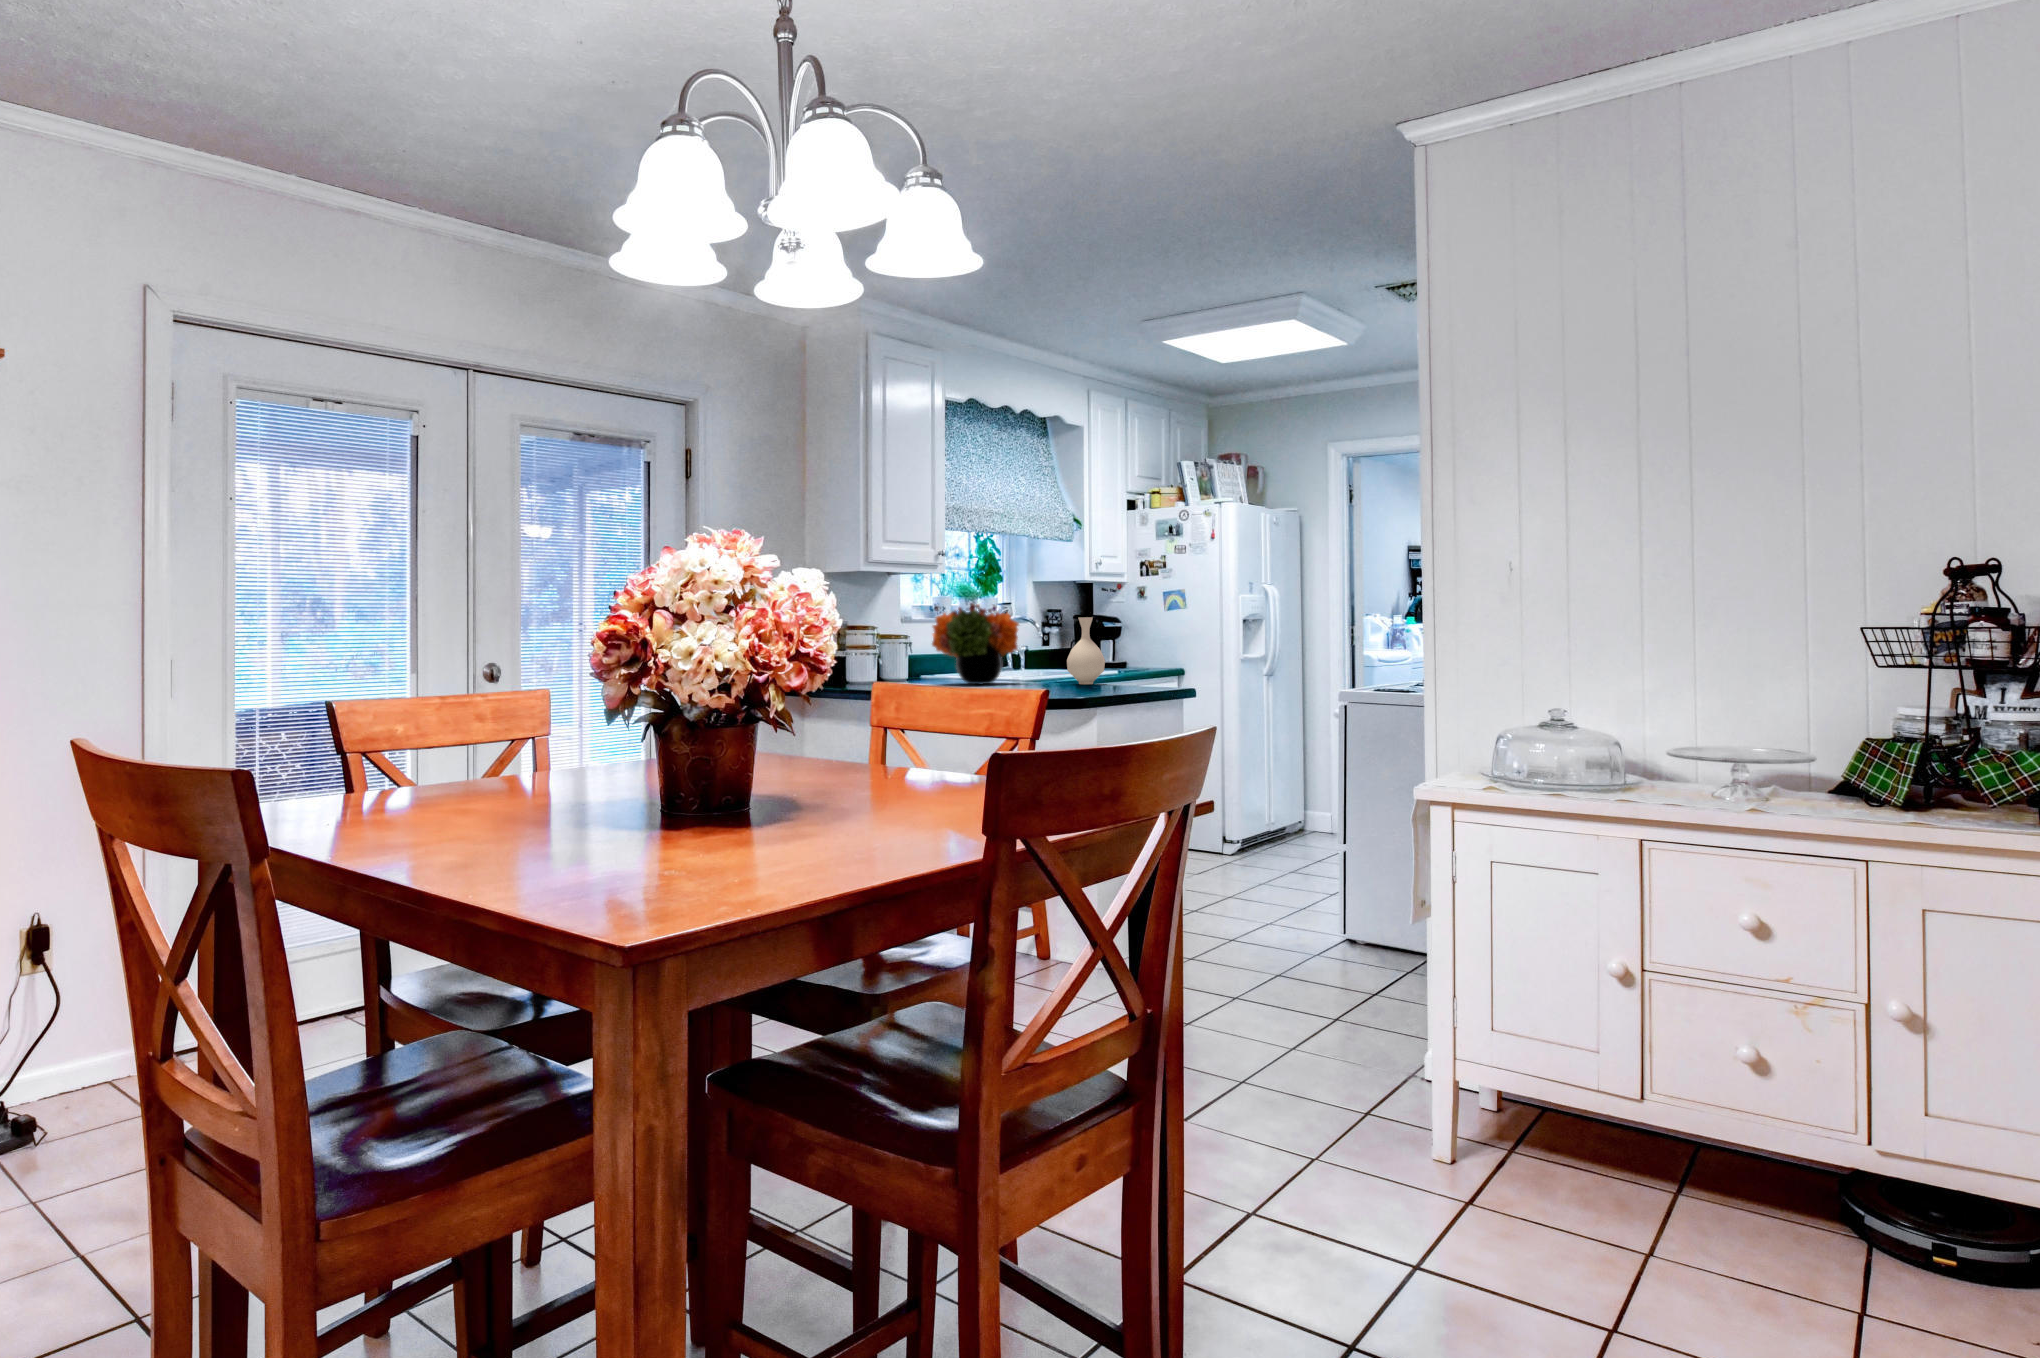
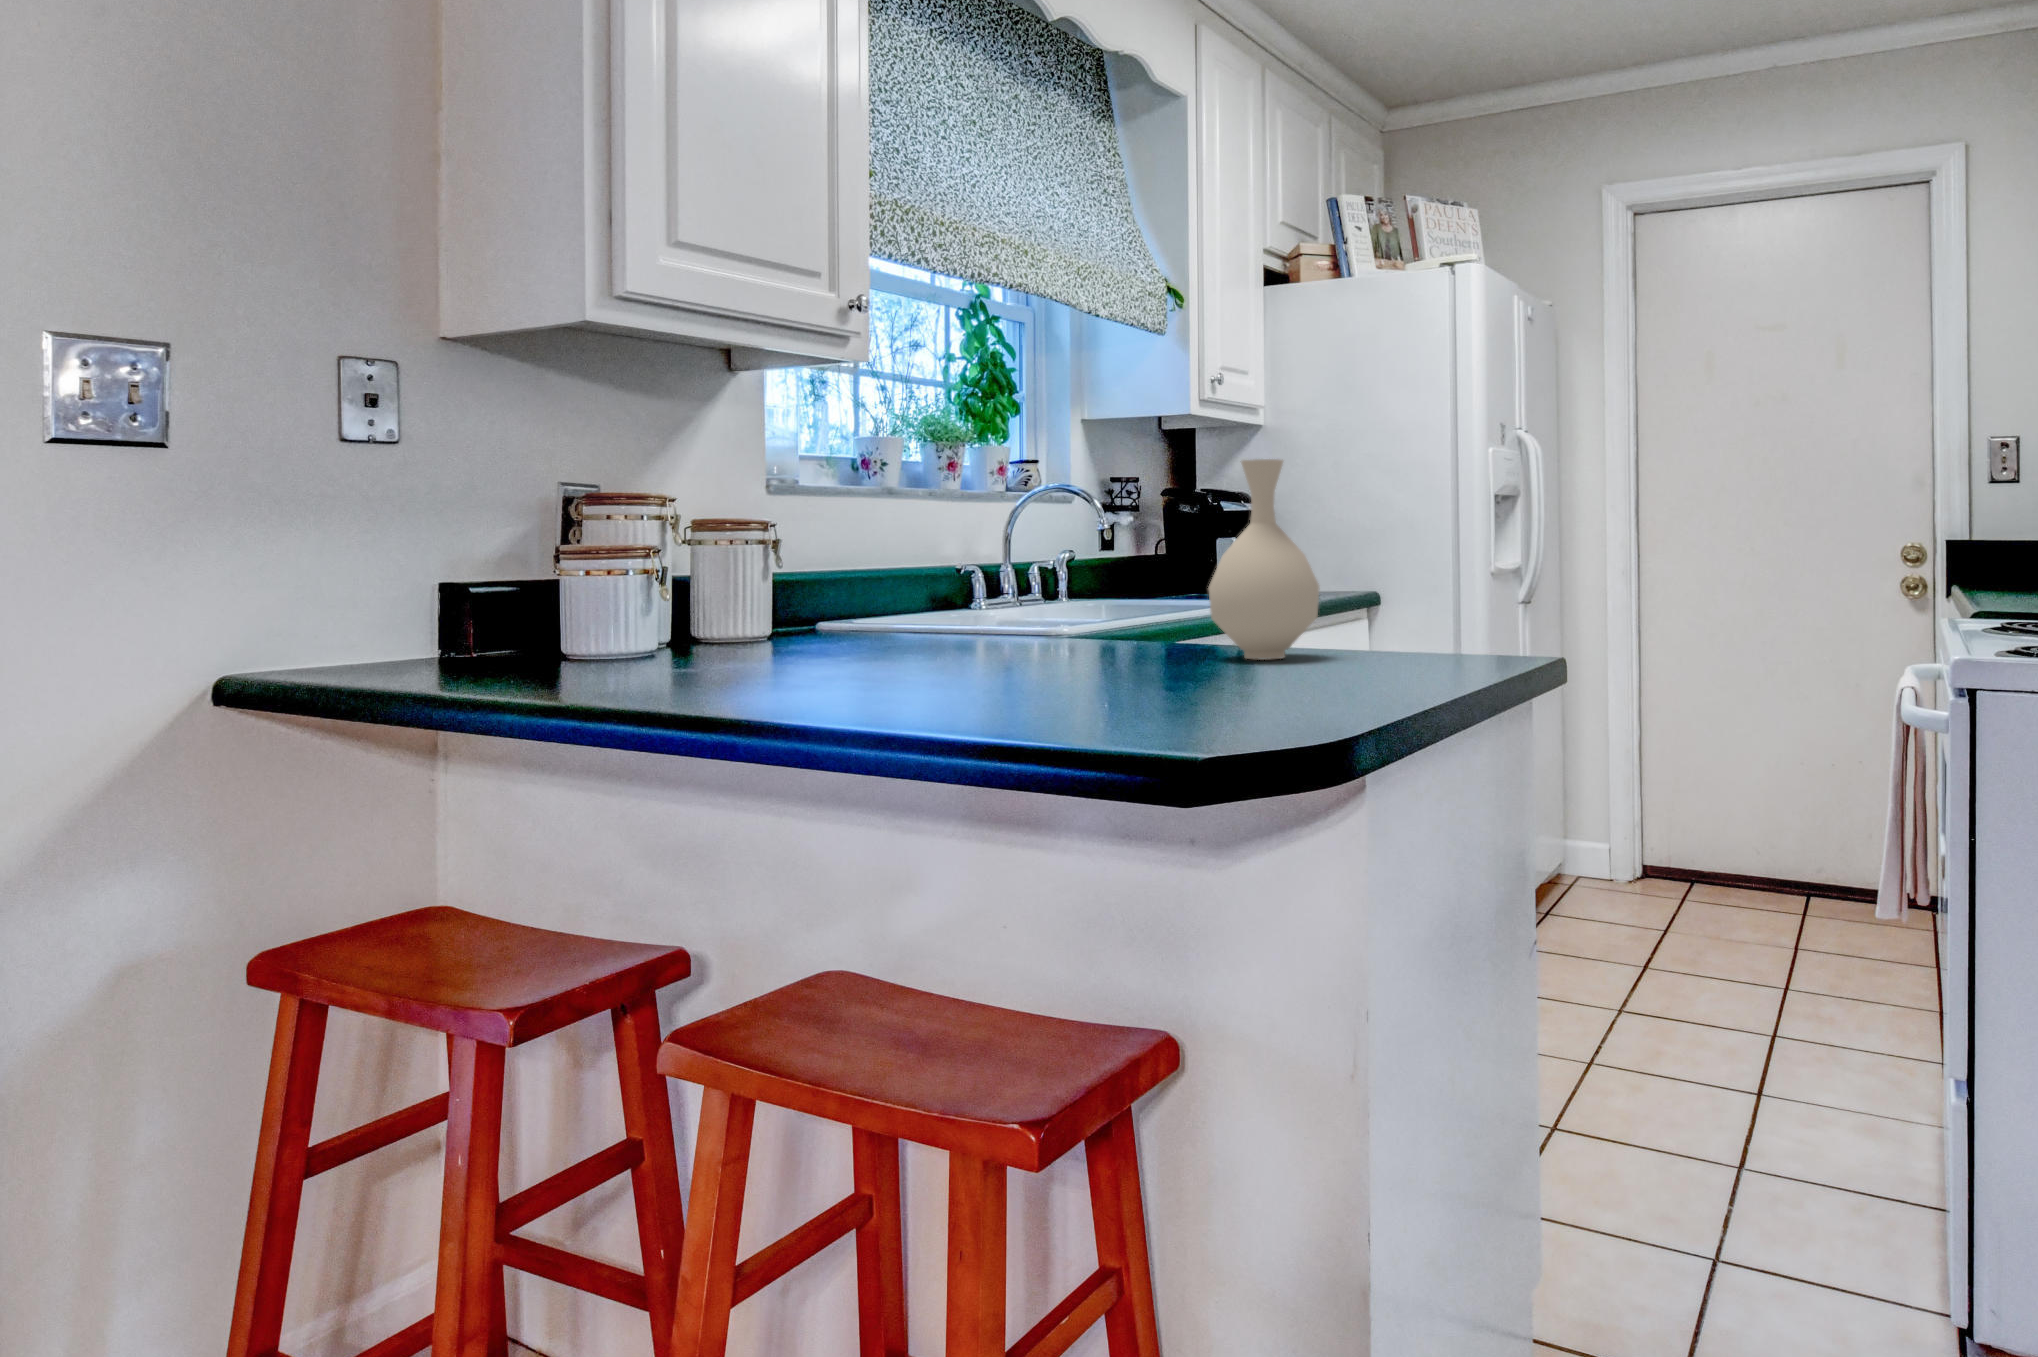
flower arrangement: present [932,604,1019,685] -> none [792,420,1070,663]

